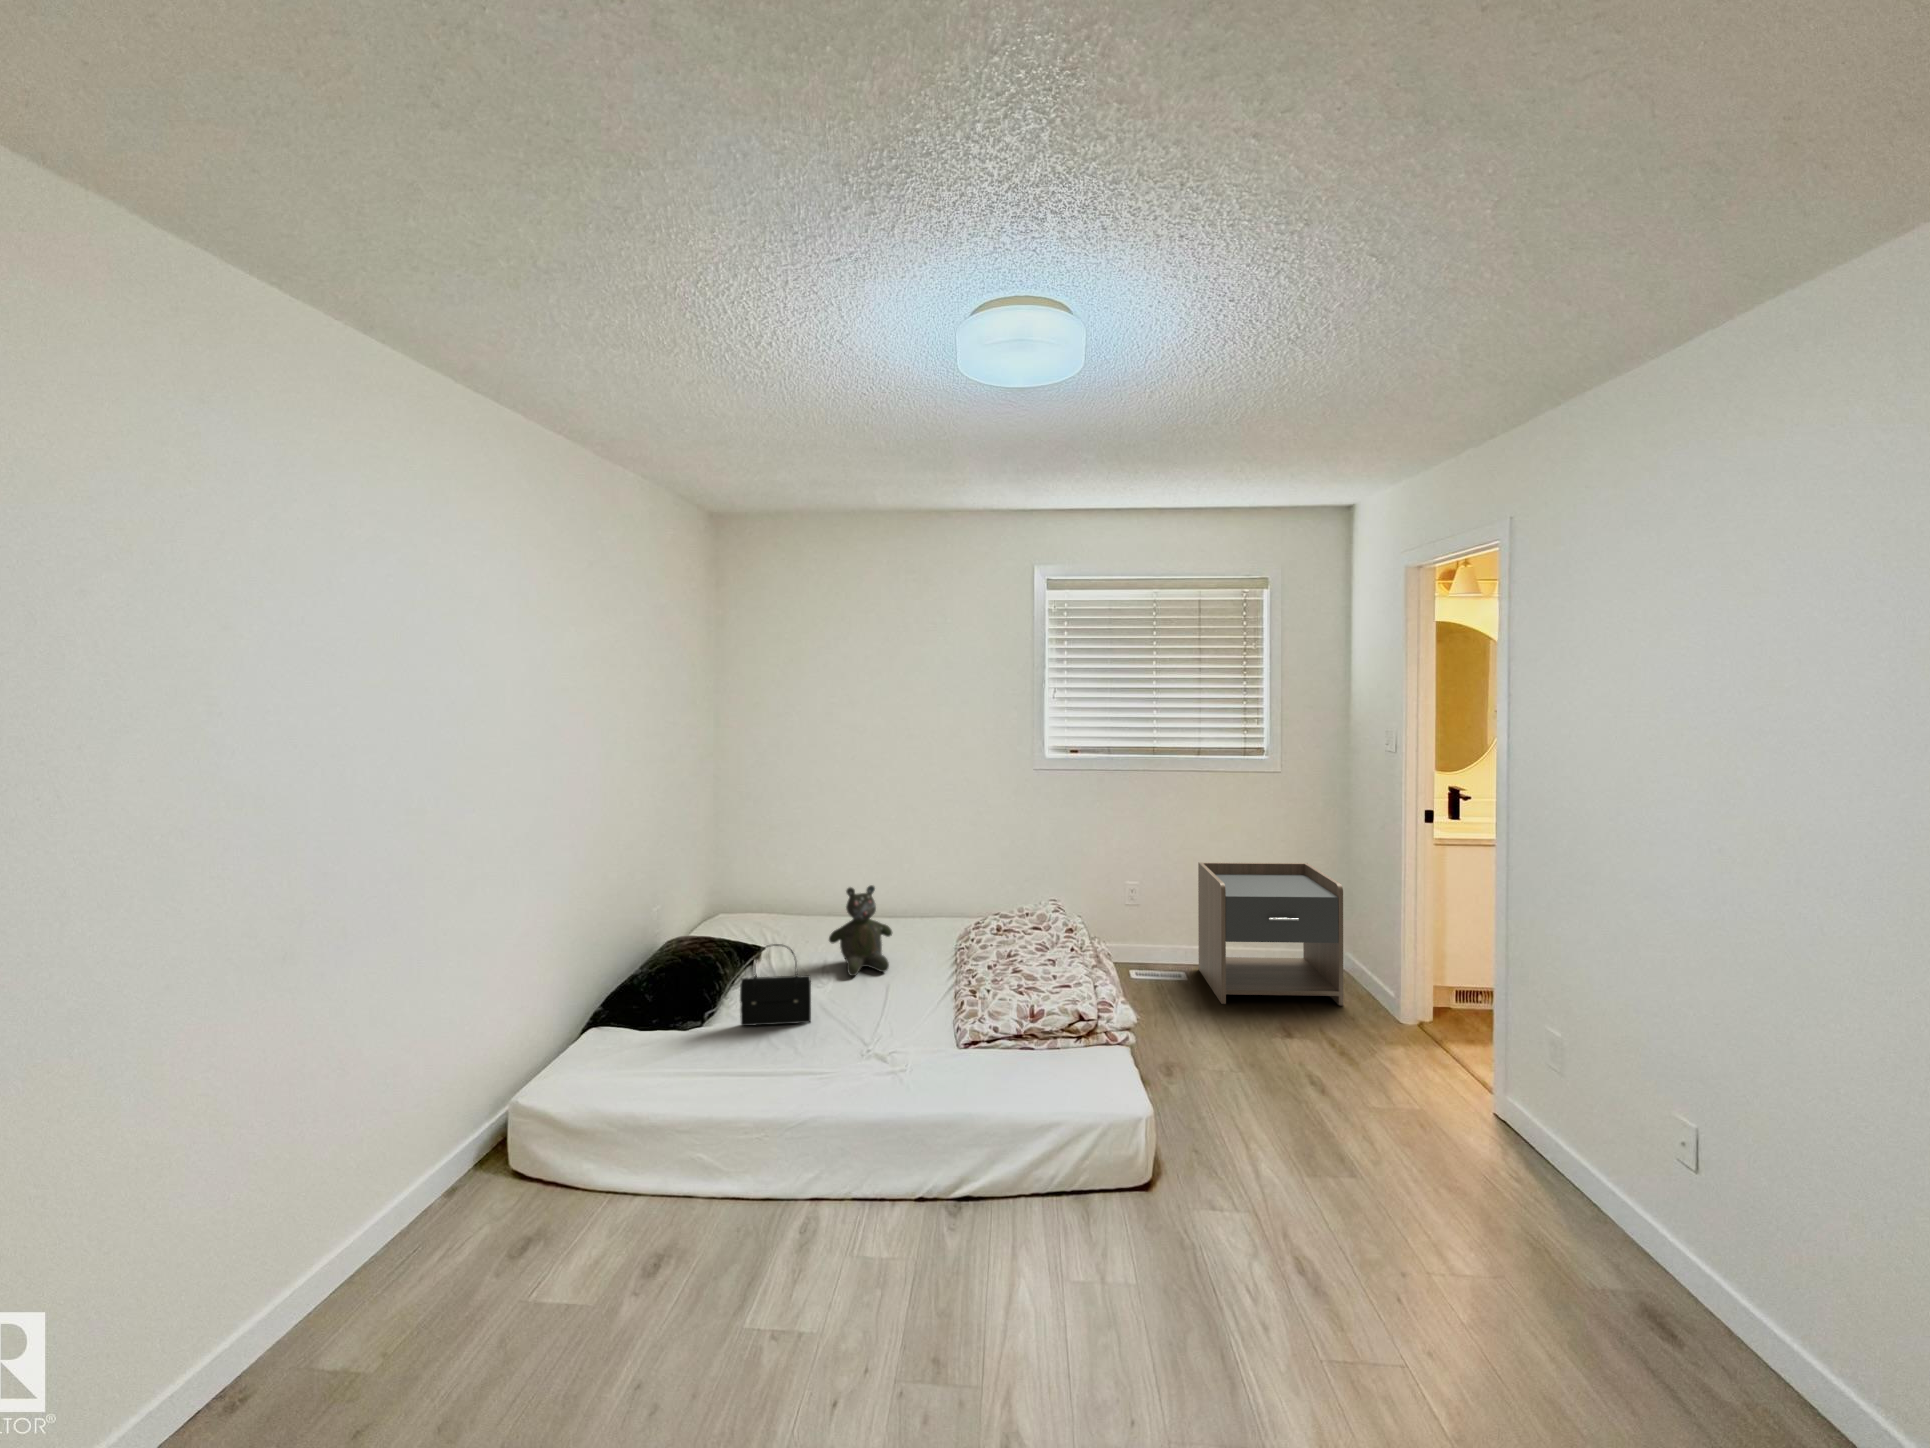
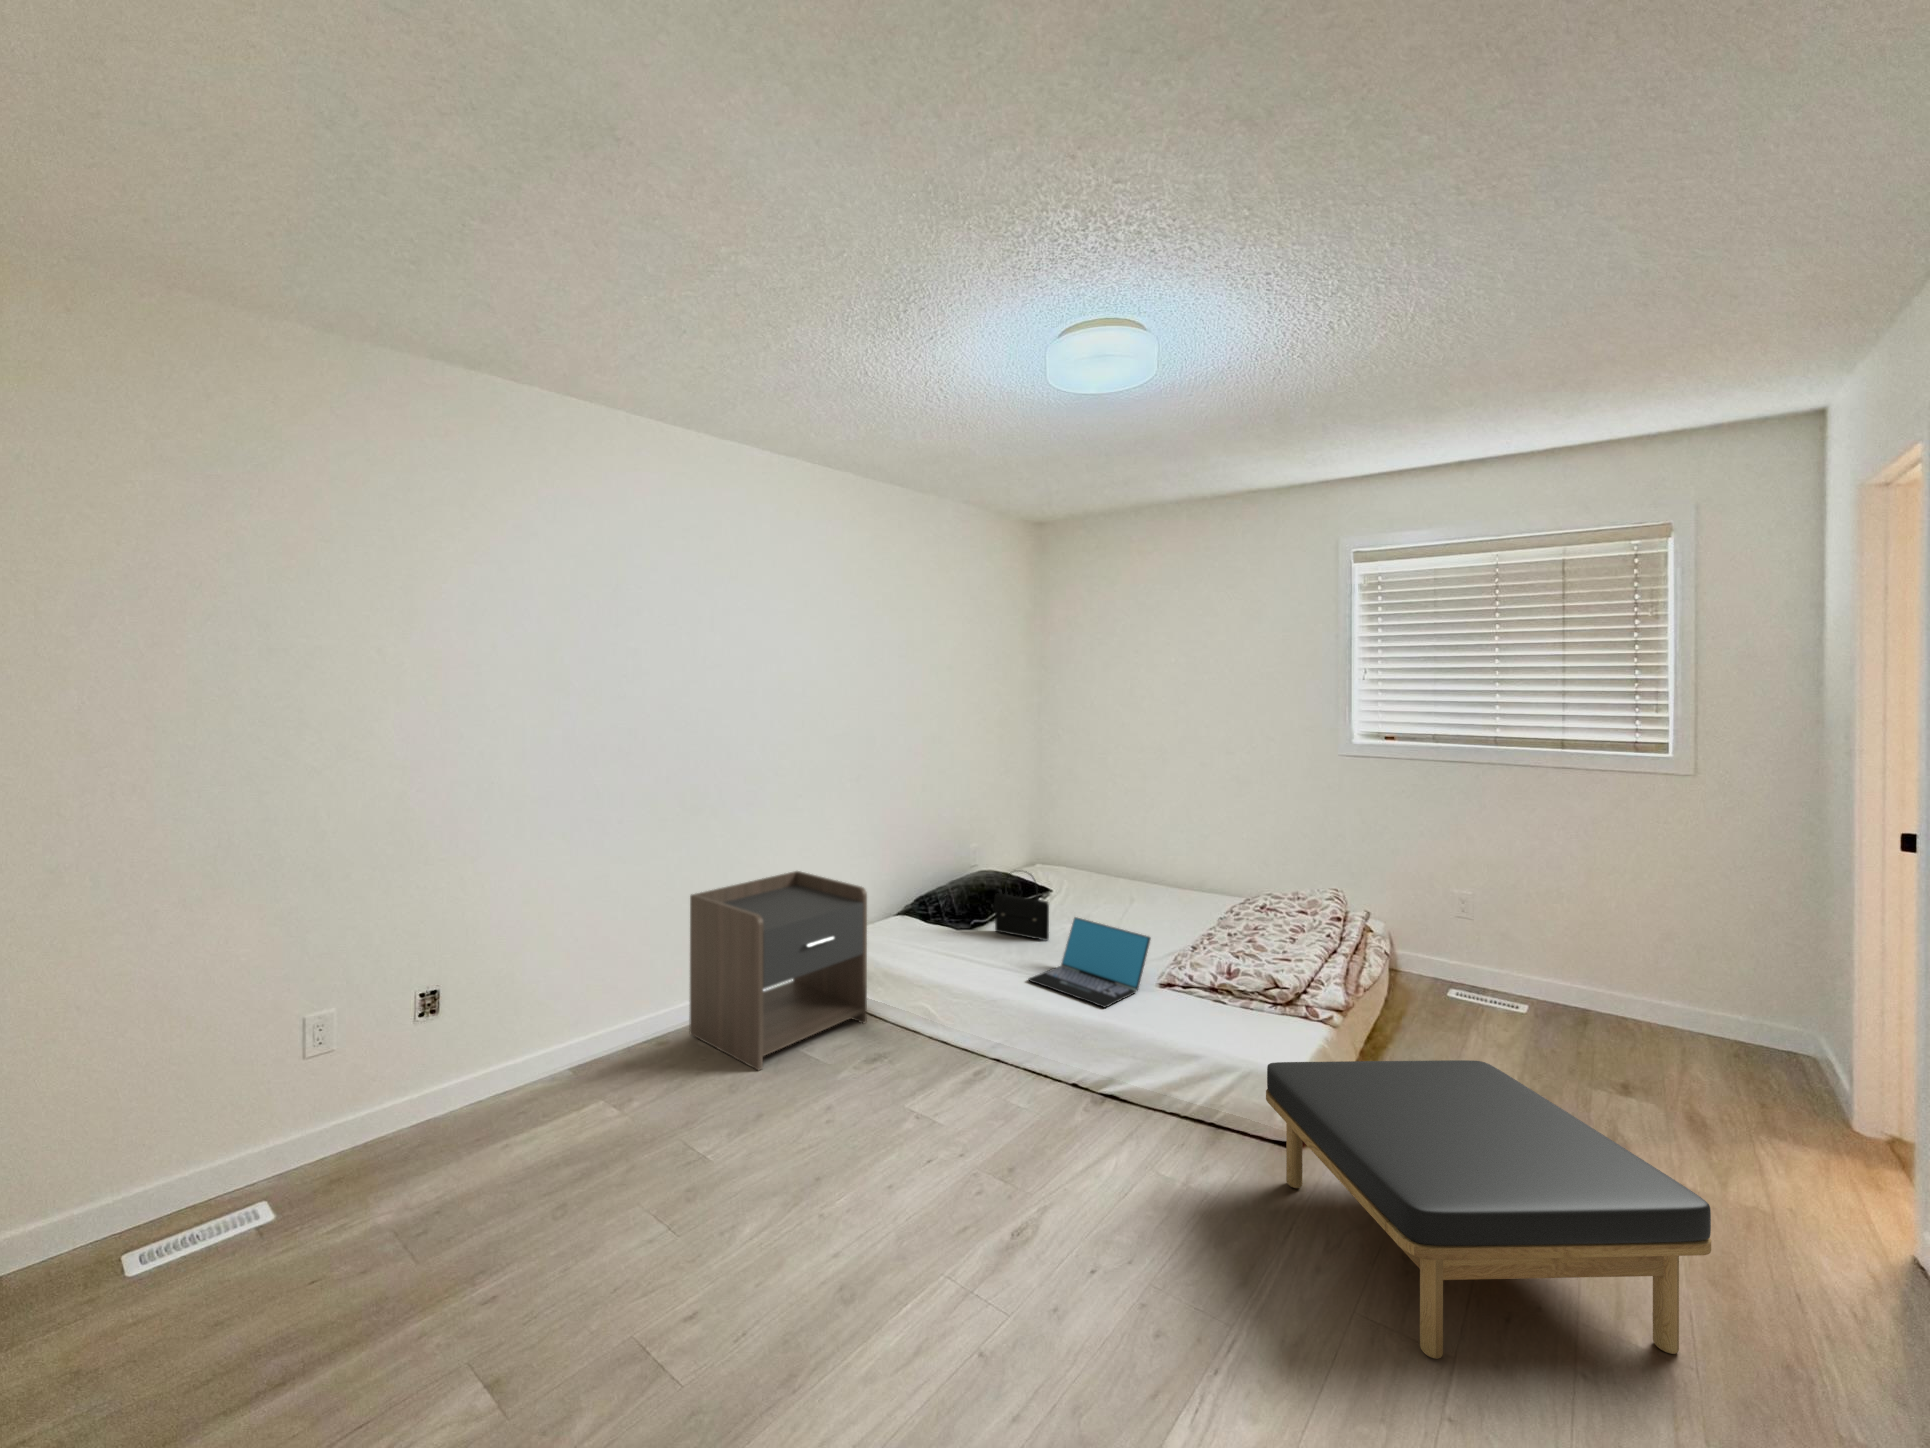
nightstand: present [1198,862,1343,1006] -> present [689,871,867,1070]
teddy bear: present [829,885,892,976] -> none [1093,842,1154,922]
laptop: none [832,991,958,1096] -> present [1029,917,1151,1007]
ottoman: none [1158,1051,1500,1367] -> present [1266,1060,1711,1359]

